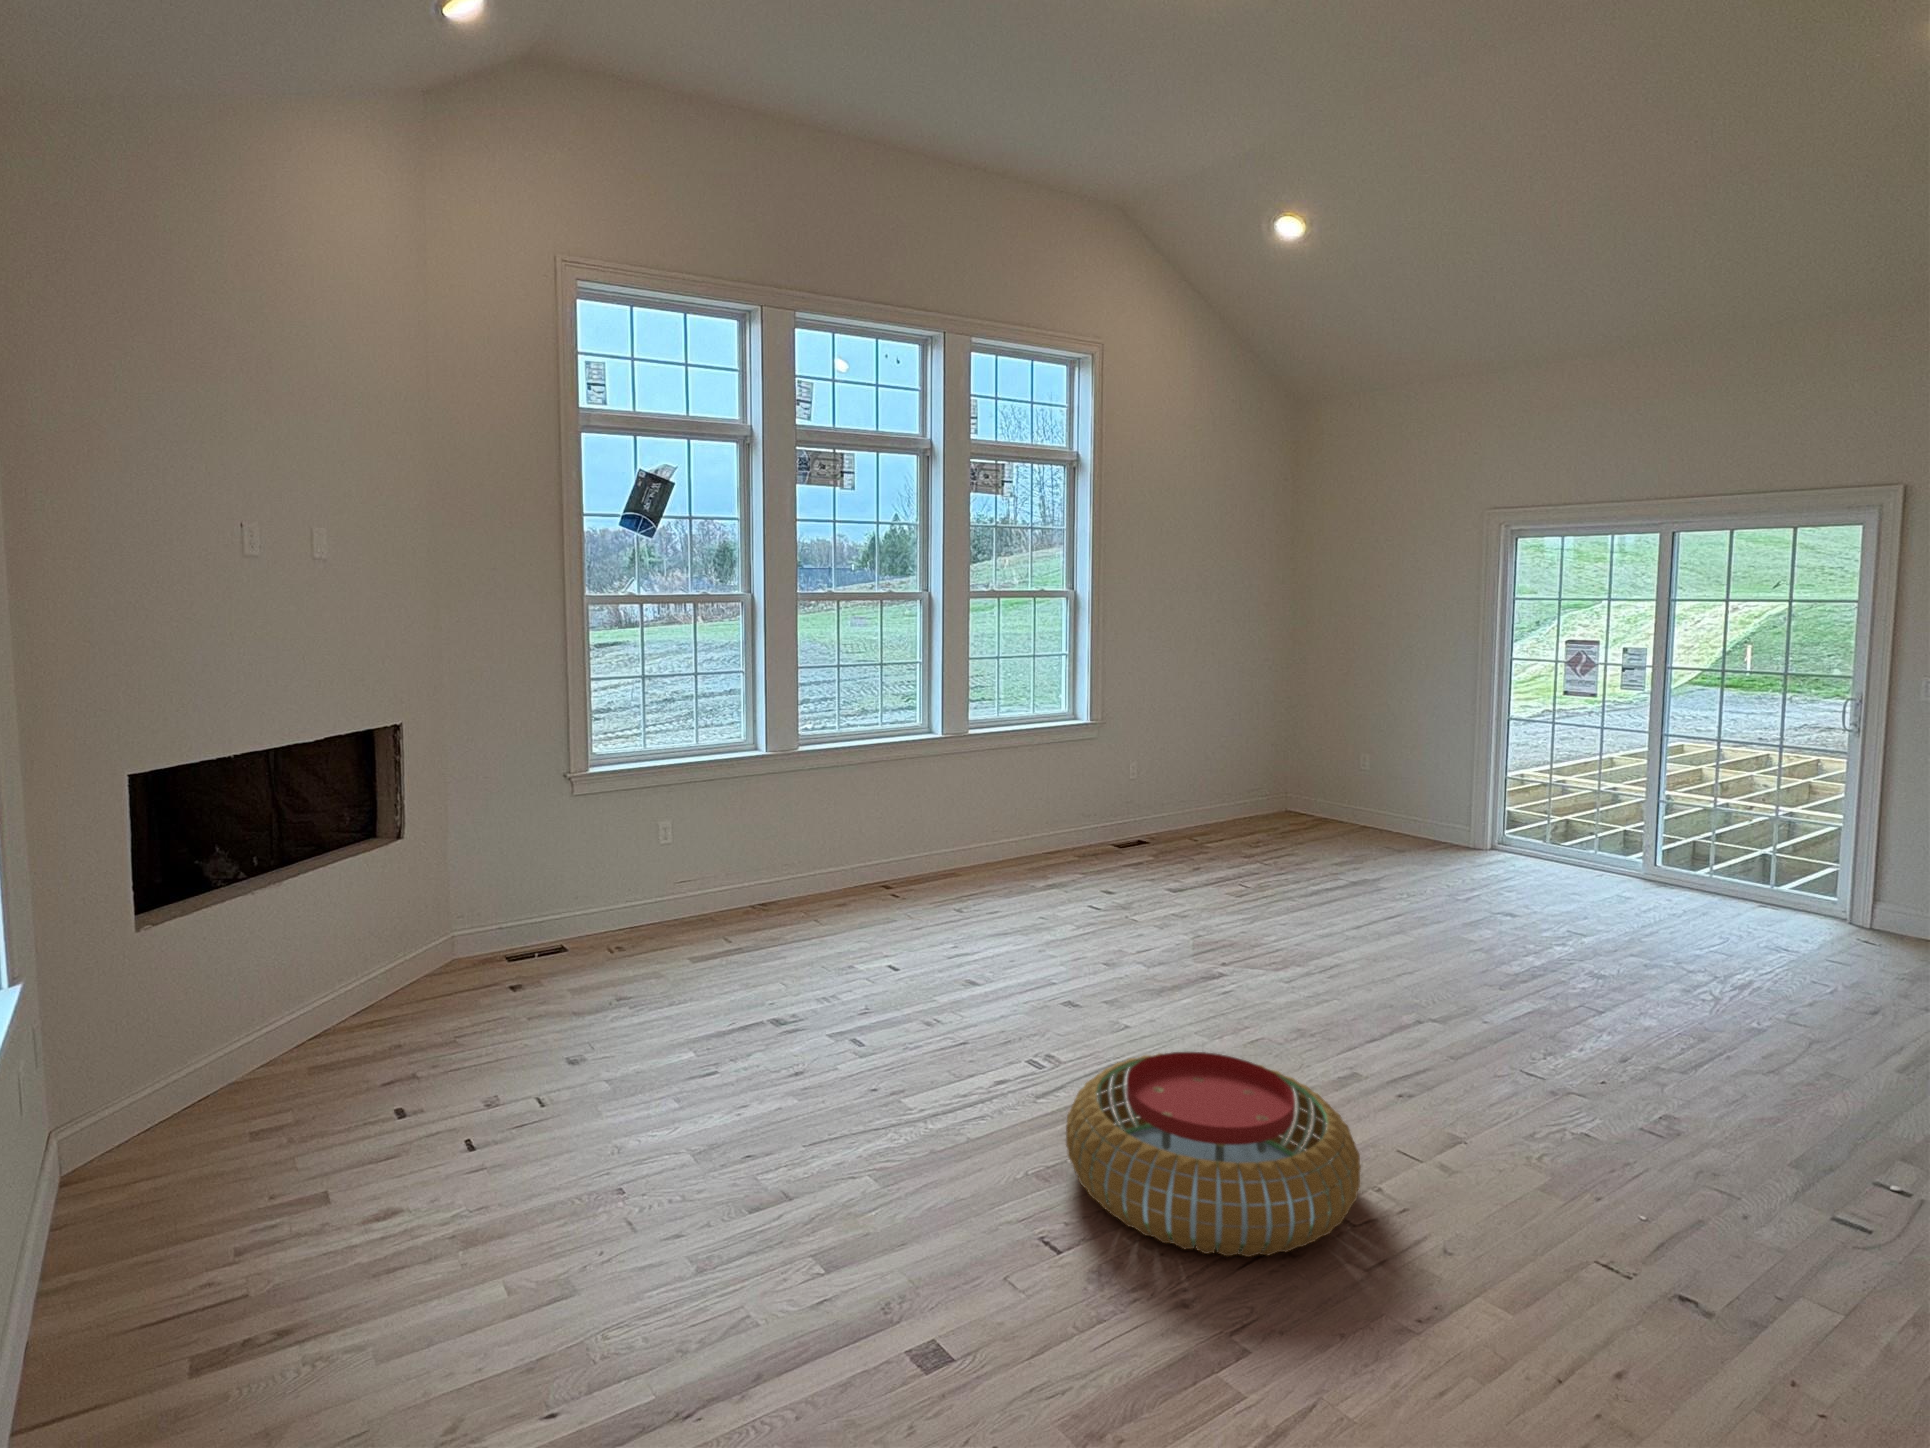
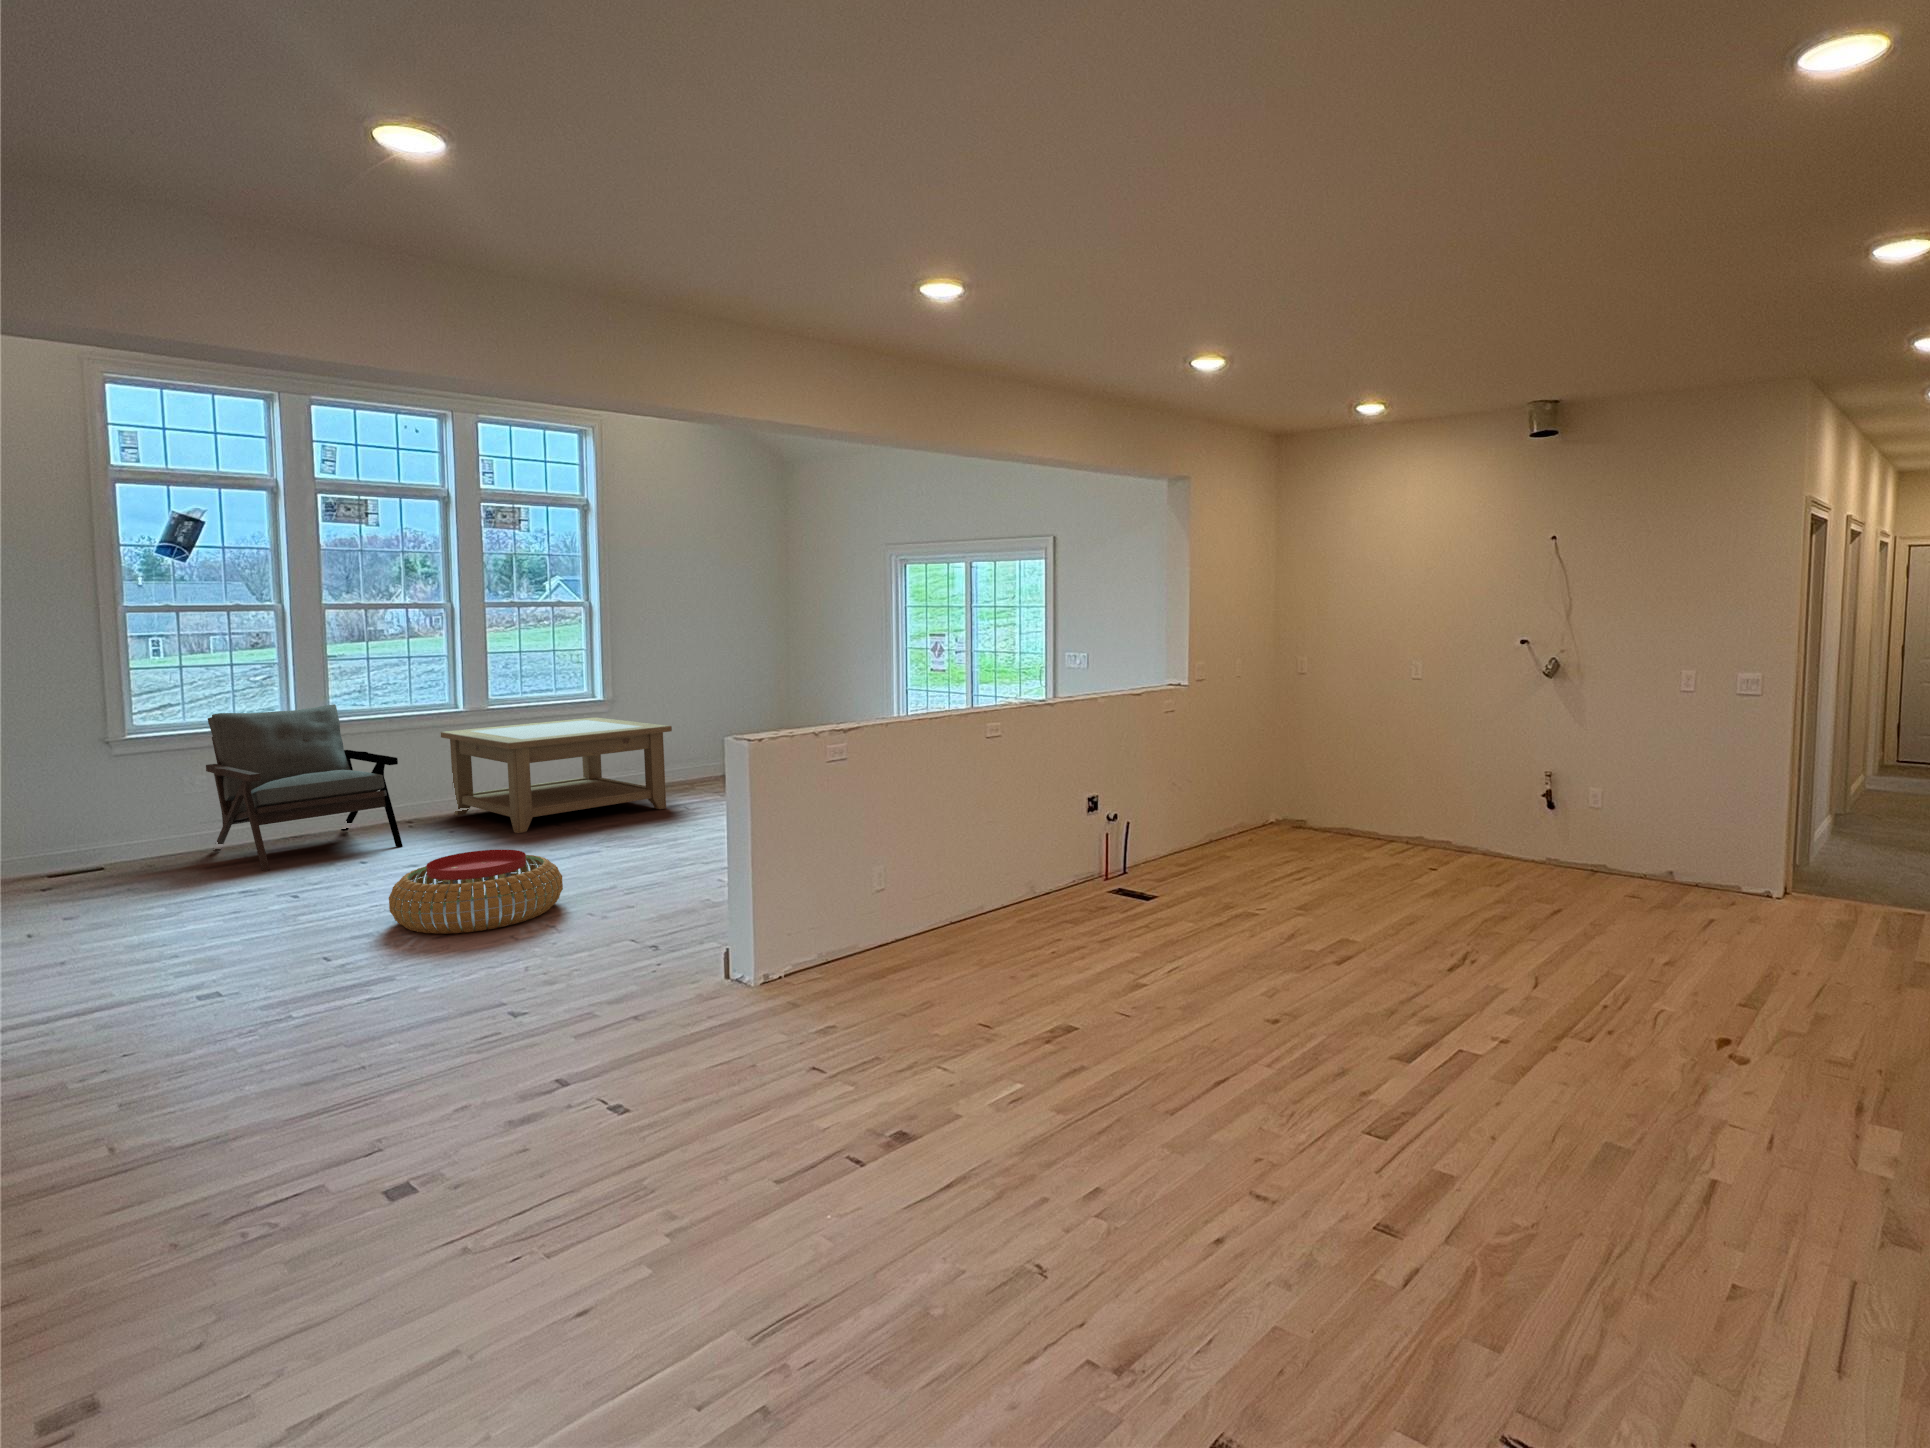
armchair: none [671,731,912,981] -> present [206,704,403,871]
coffee table: none [913,749,1231,932] -> present [441,717,672,833]

